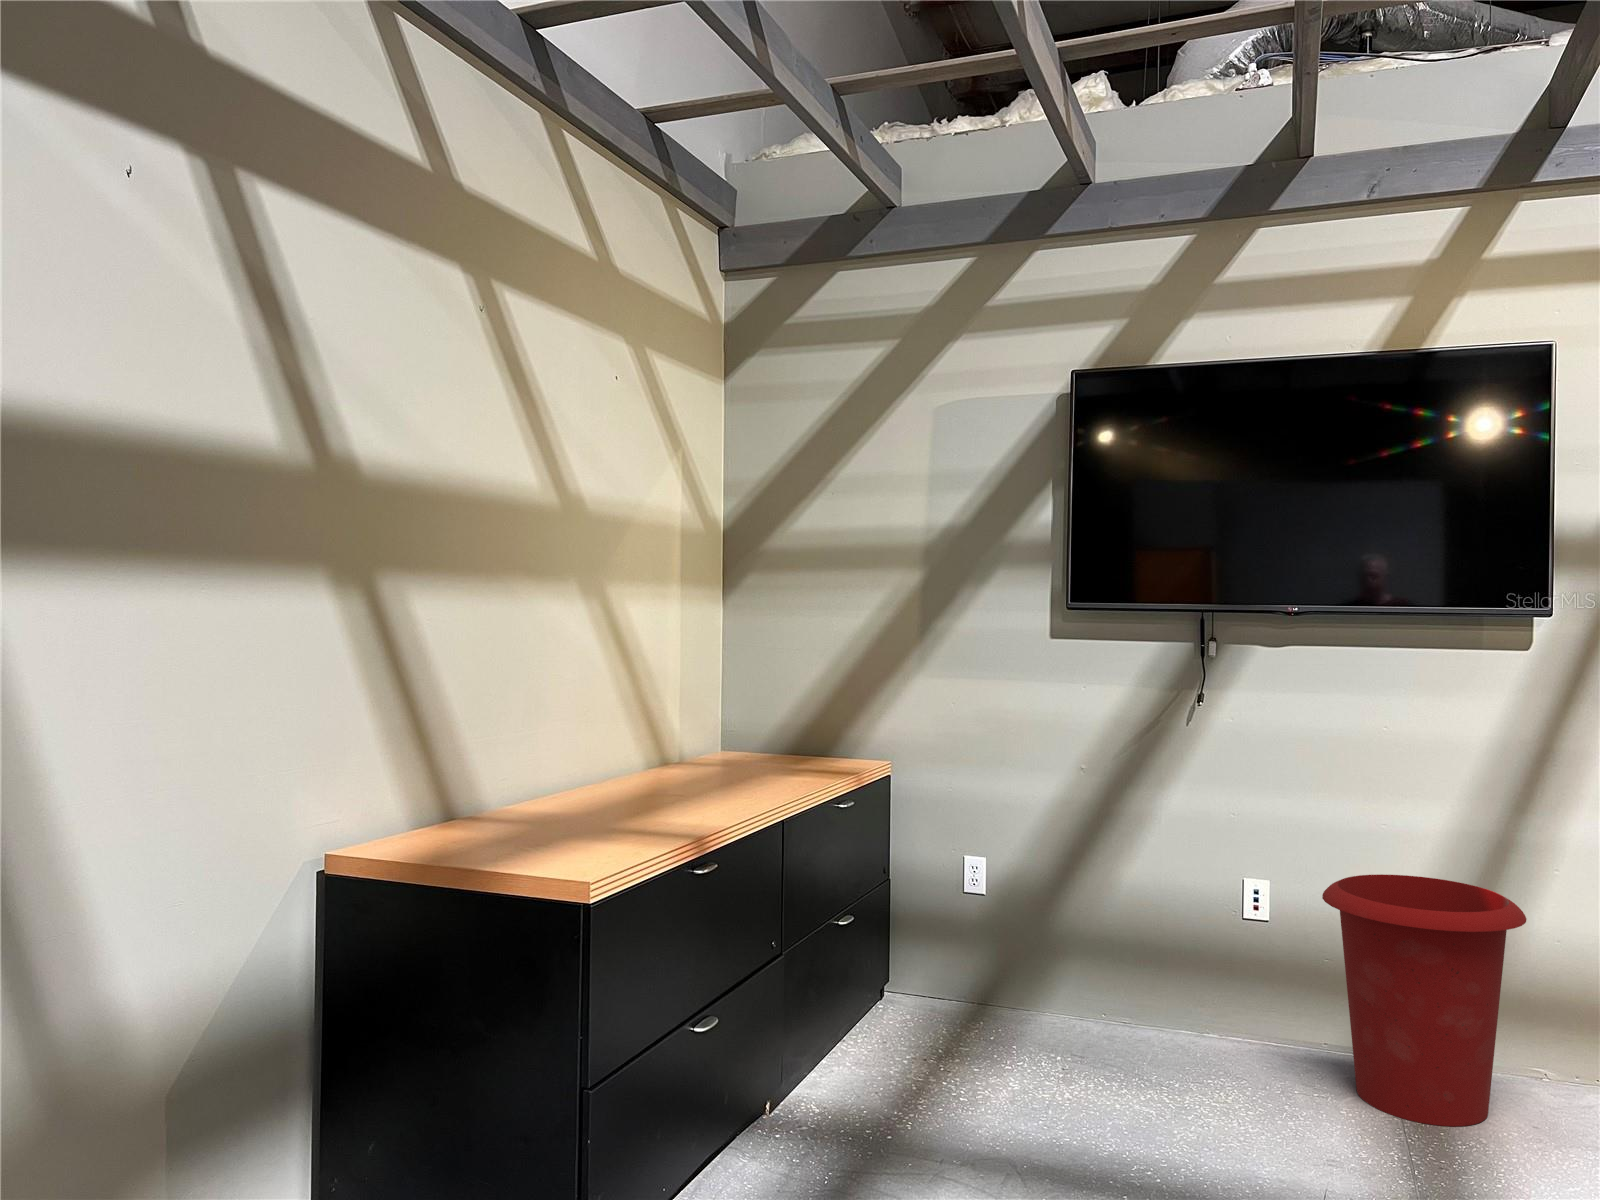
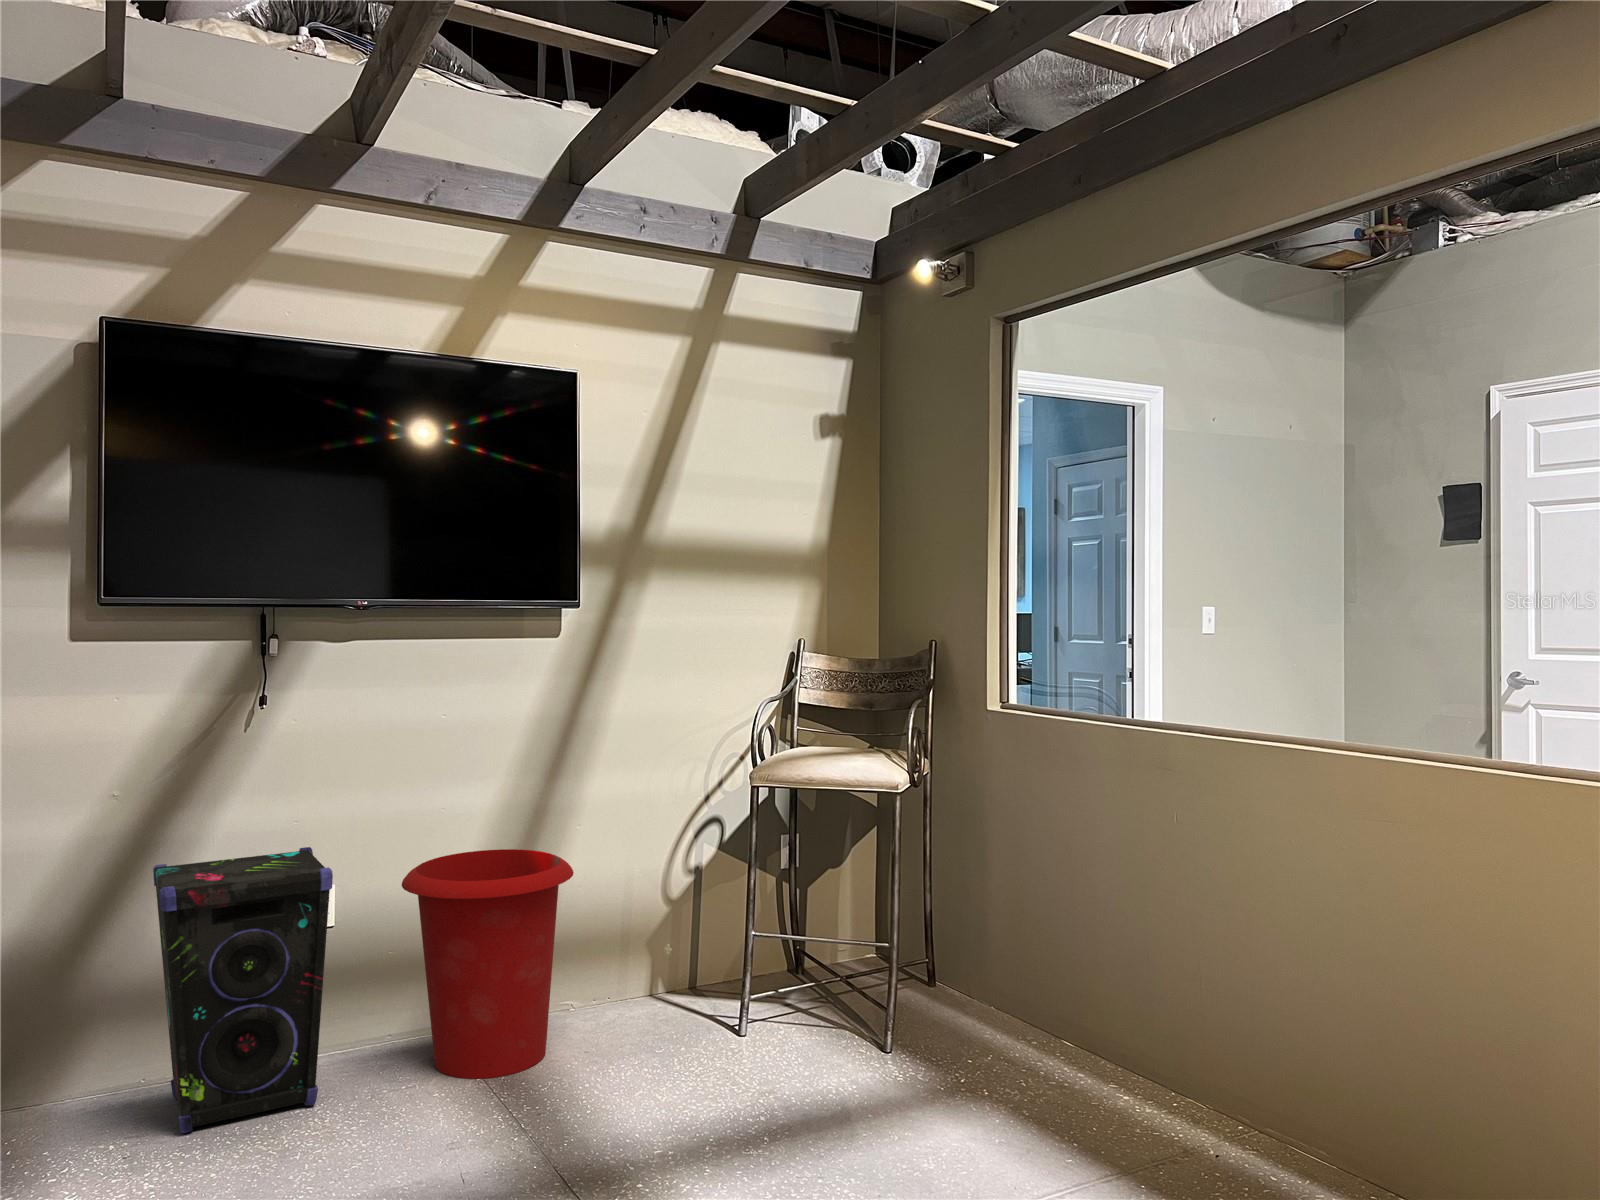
speaker: none [1096,831,1243,1080] -> present [153,847,333,1133]

